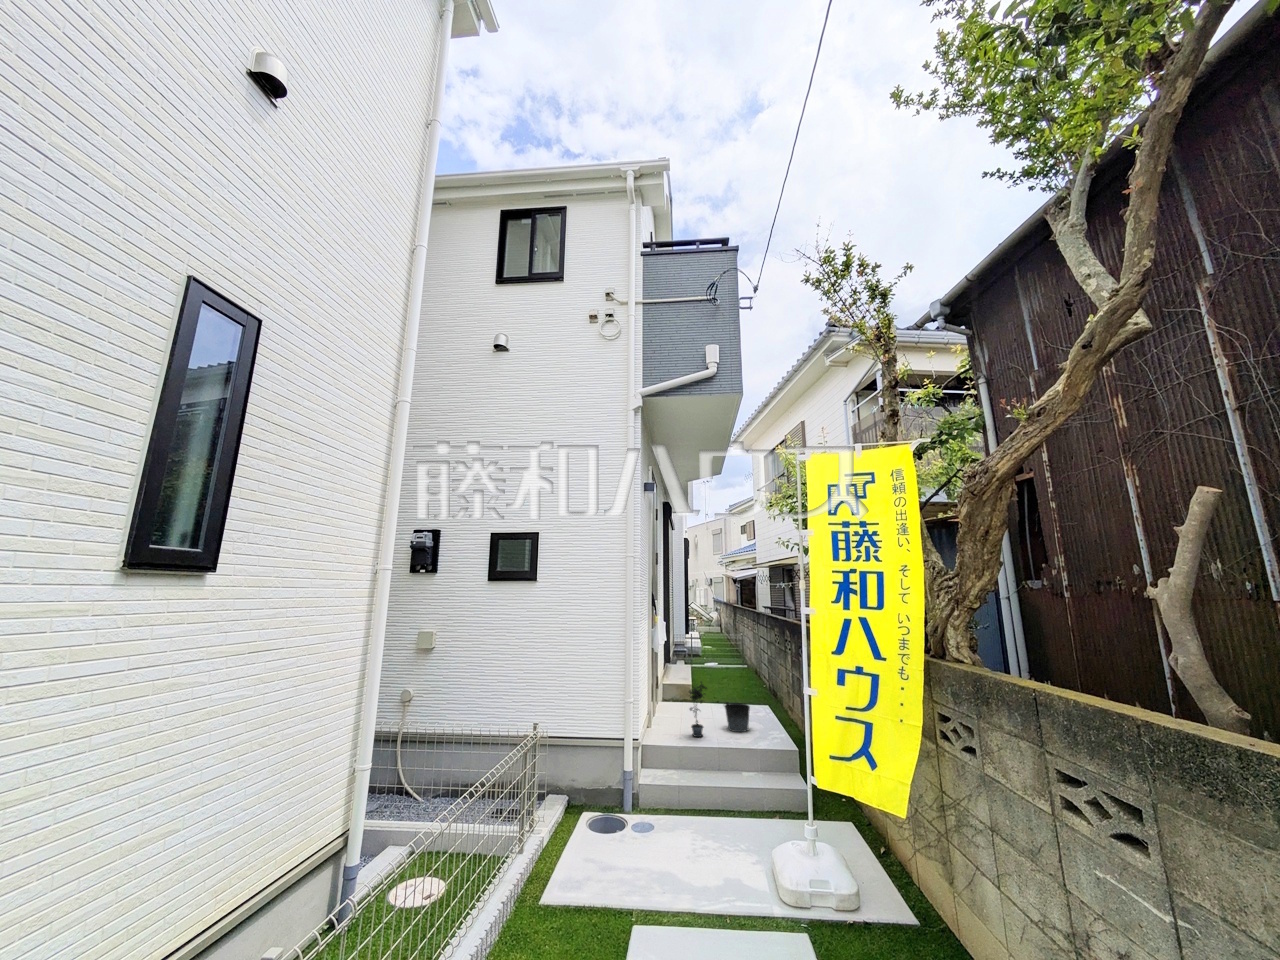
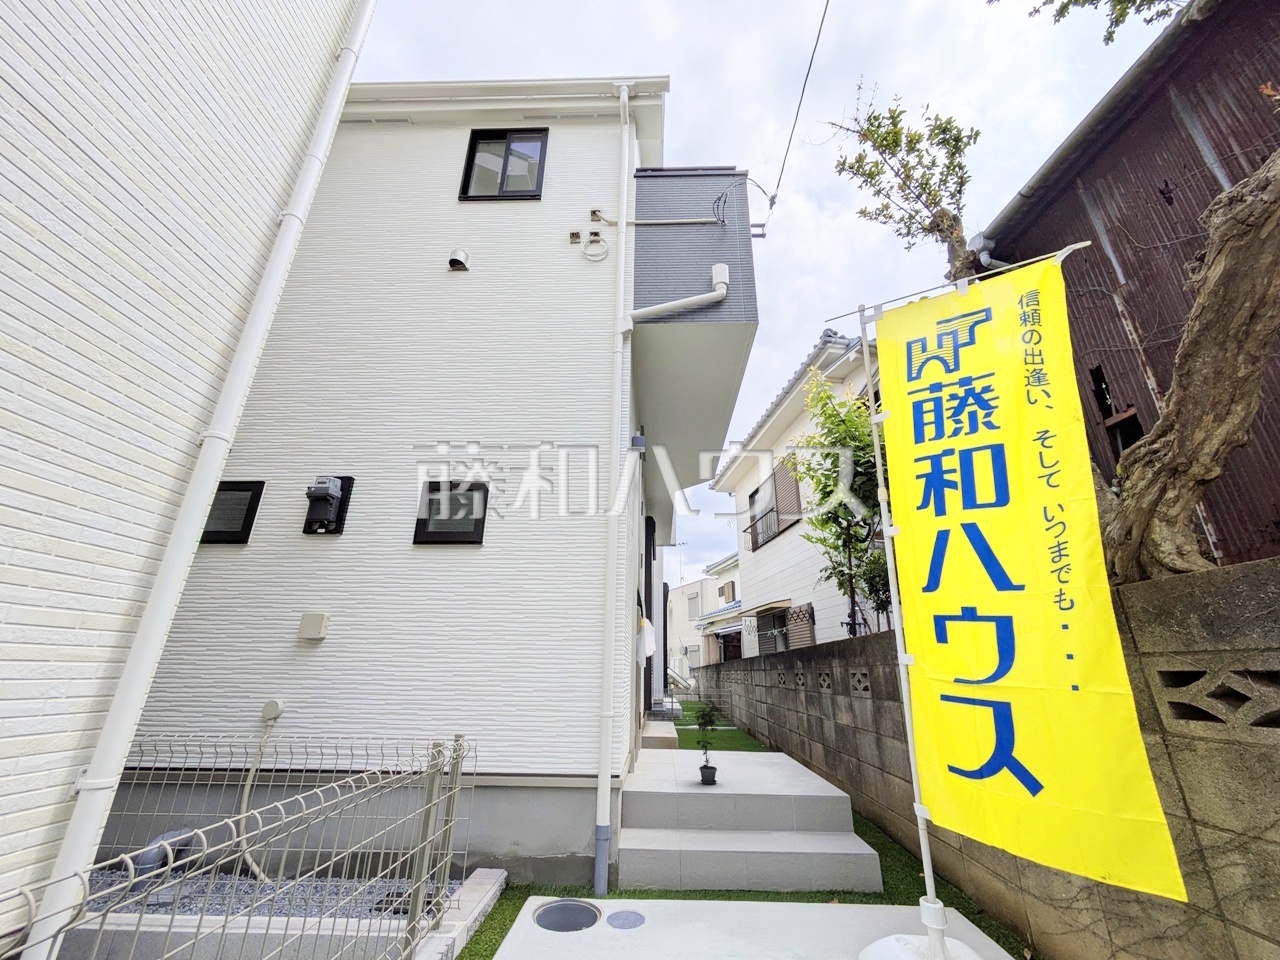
bucket: present [724,702,750,732] -> none [745,738,783,780]

